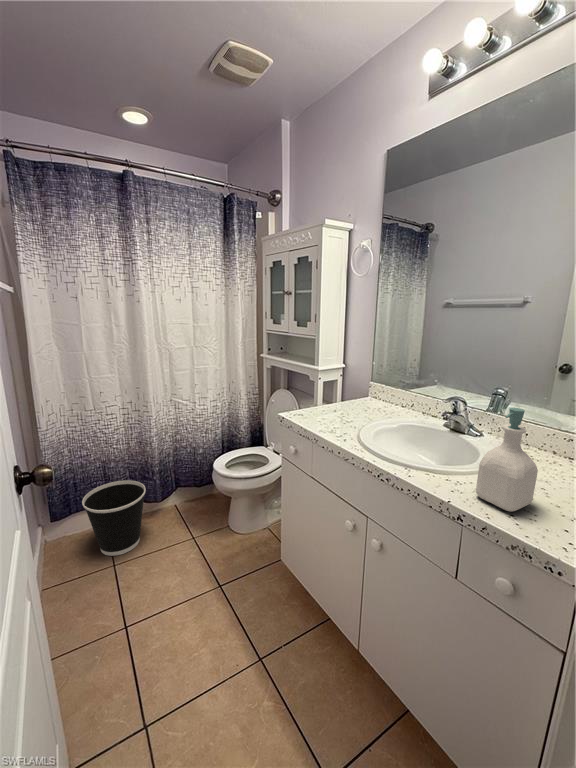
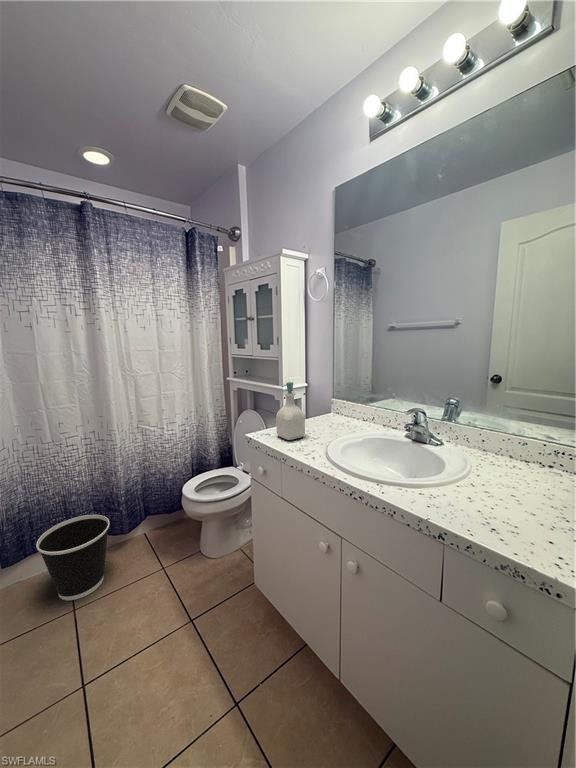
soap bottle: present [476,408,538,512] -> present [276,382,305,440]

